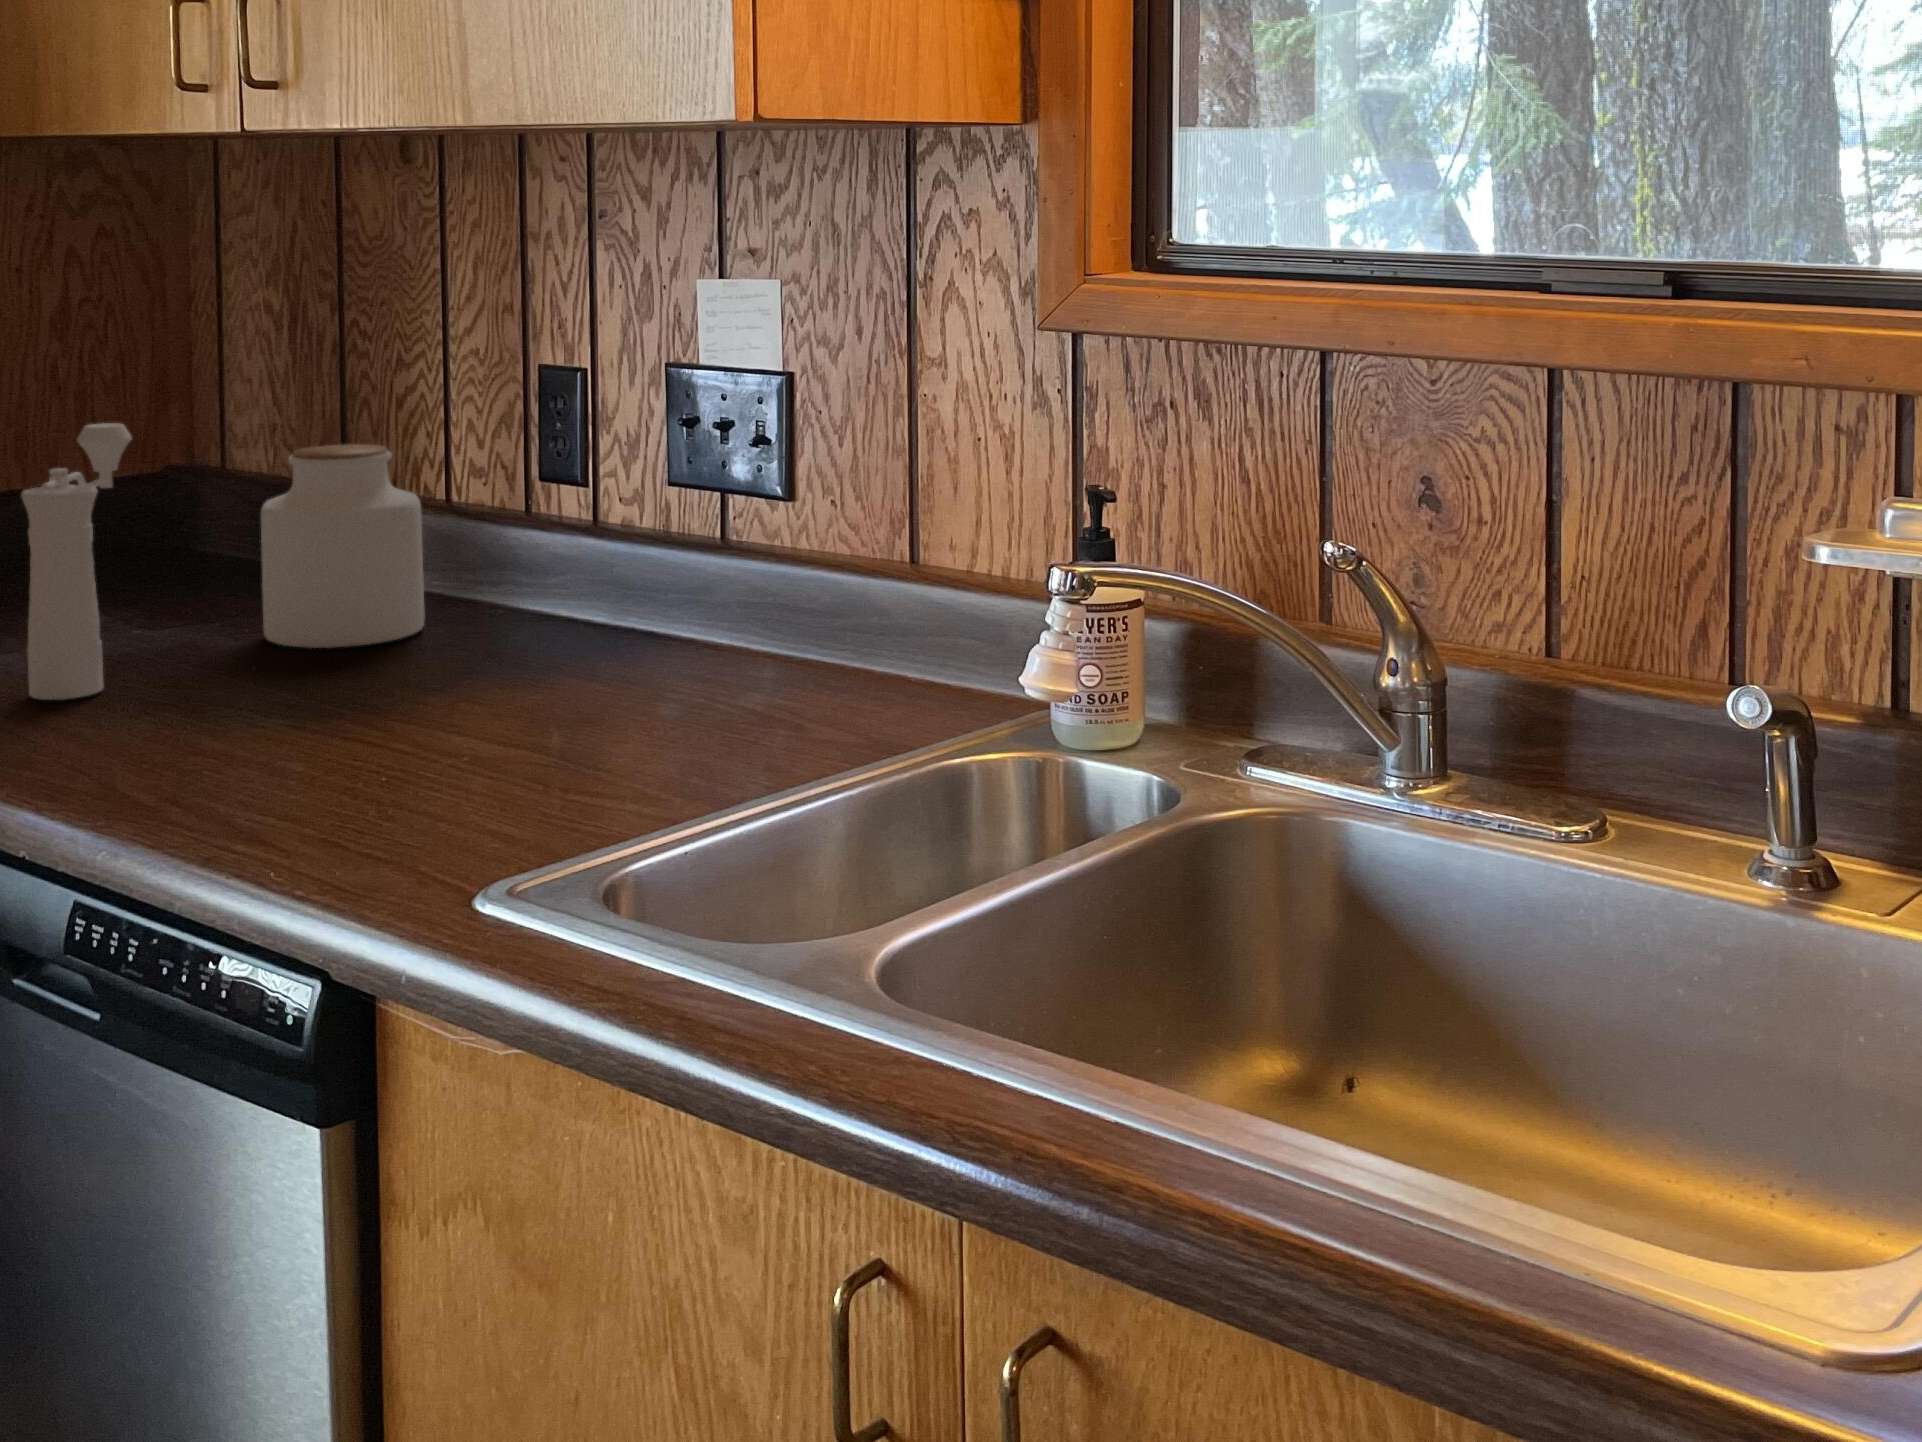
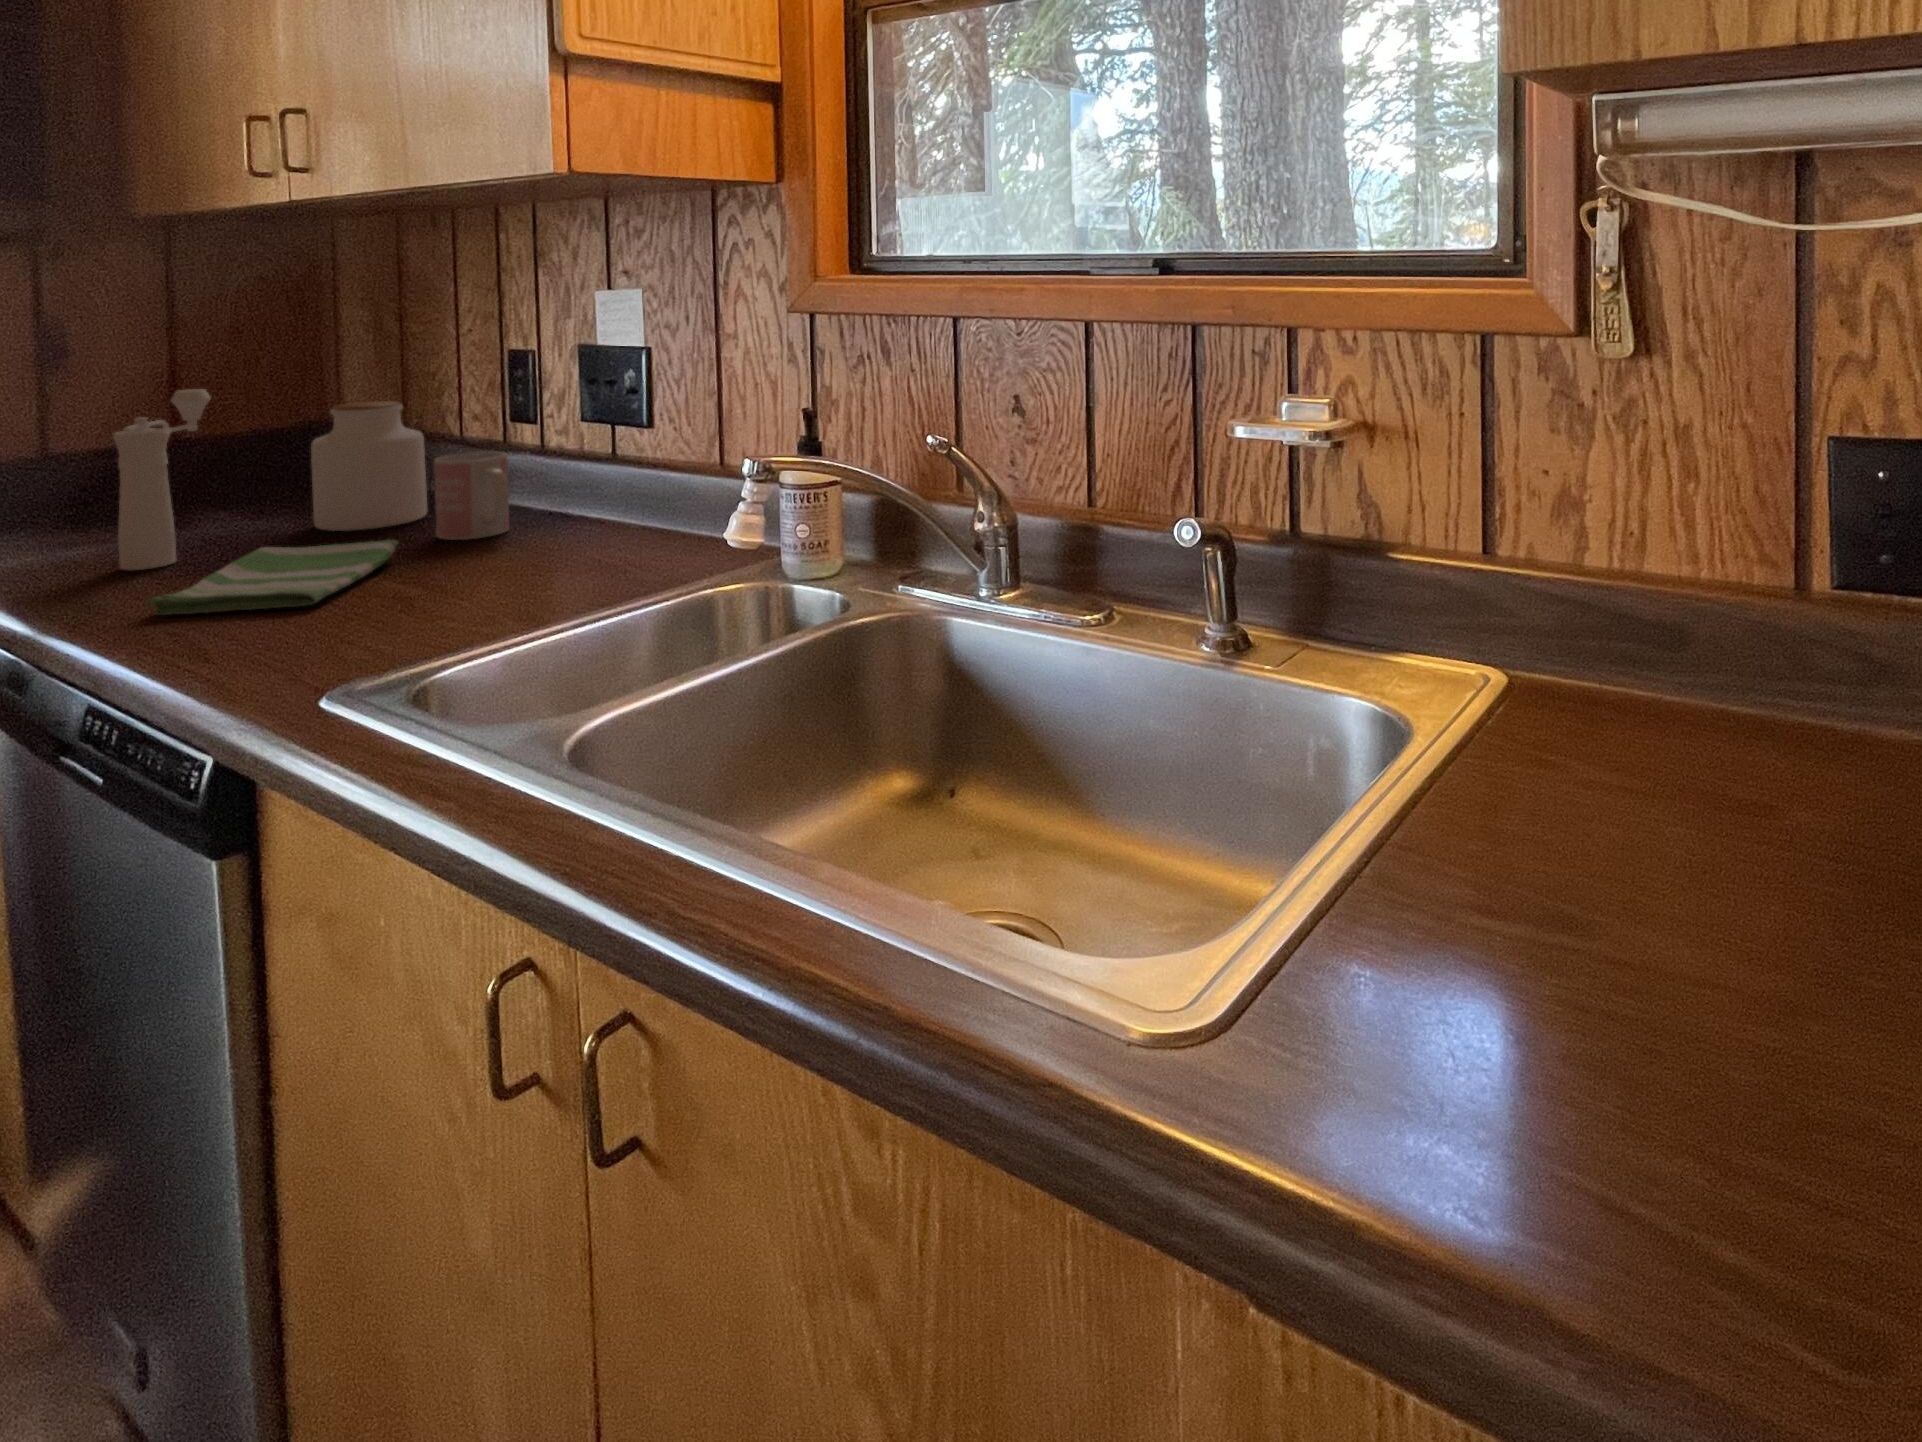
mug: none [463,531,582,669] -> present [434,452,509,540]
dish towel: none [136,668,434,771] -> present [148,540,398,615]

